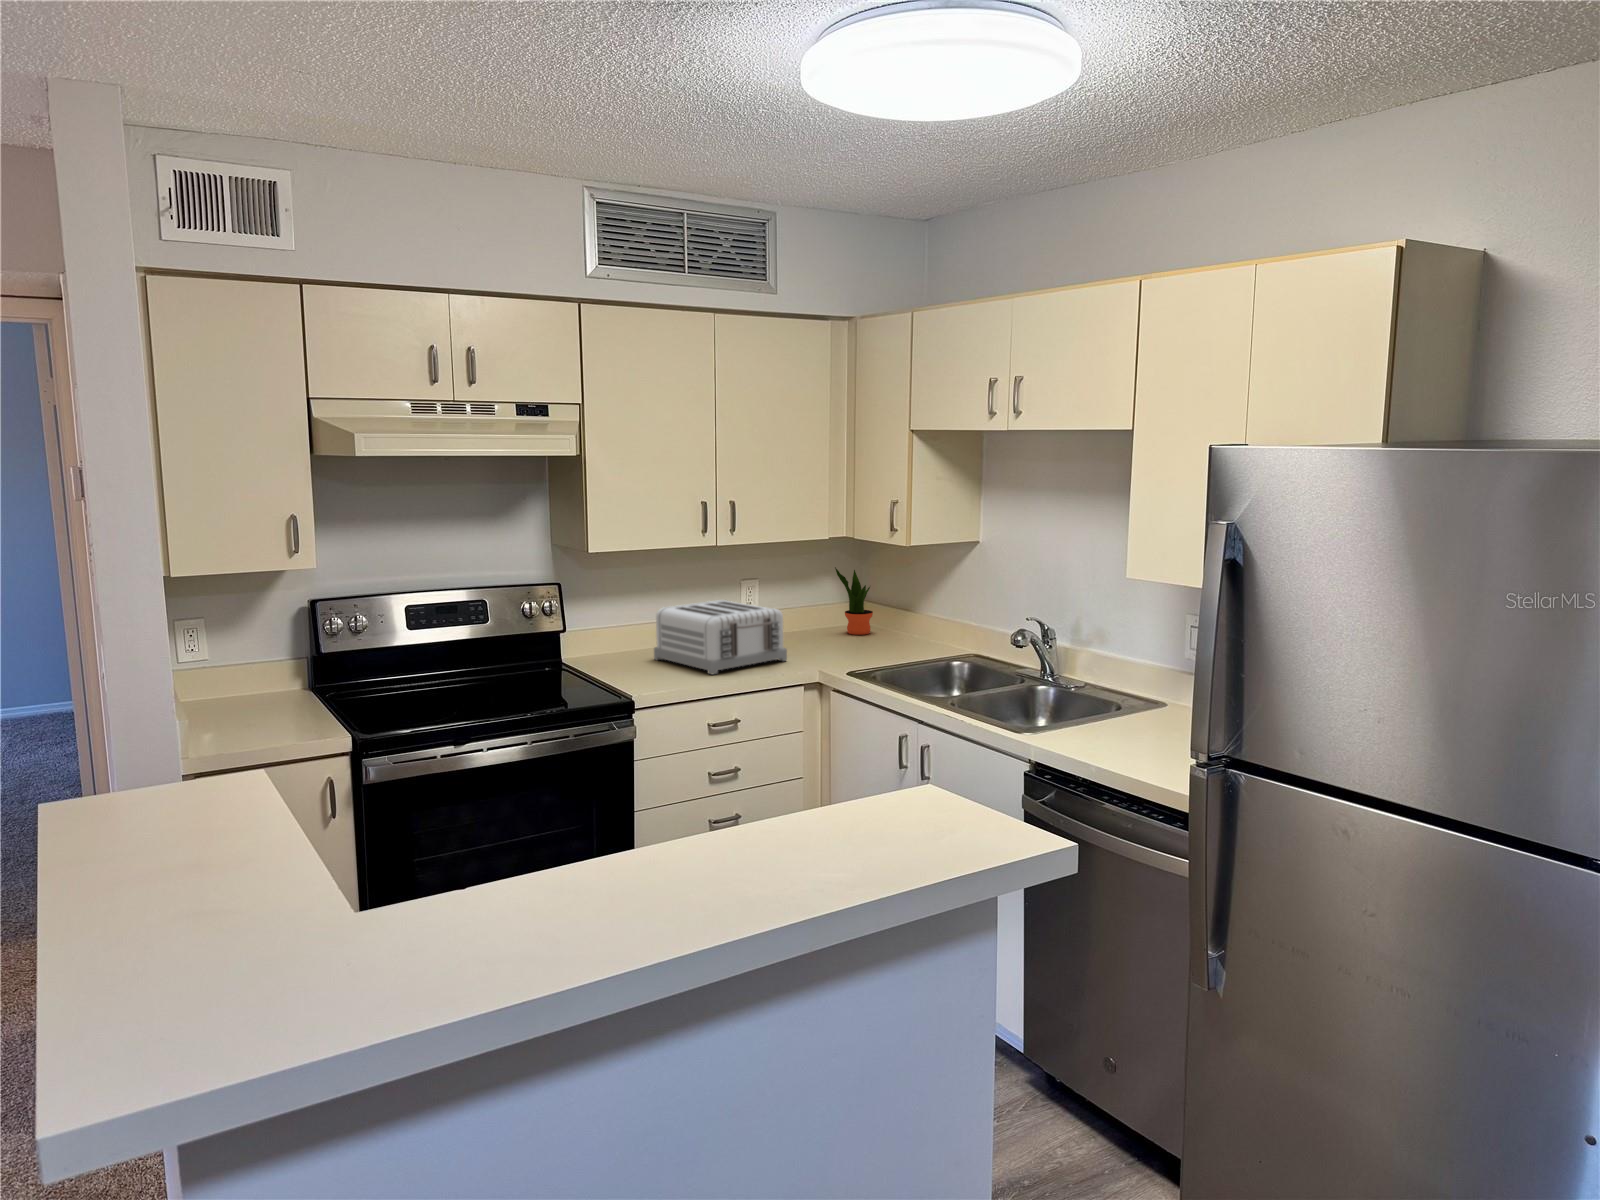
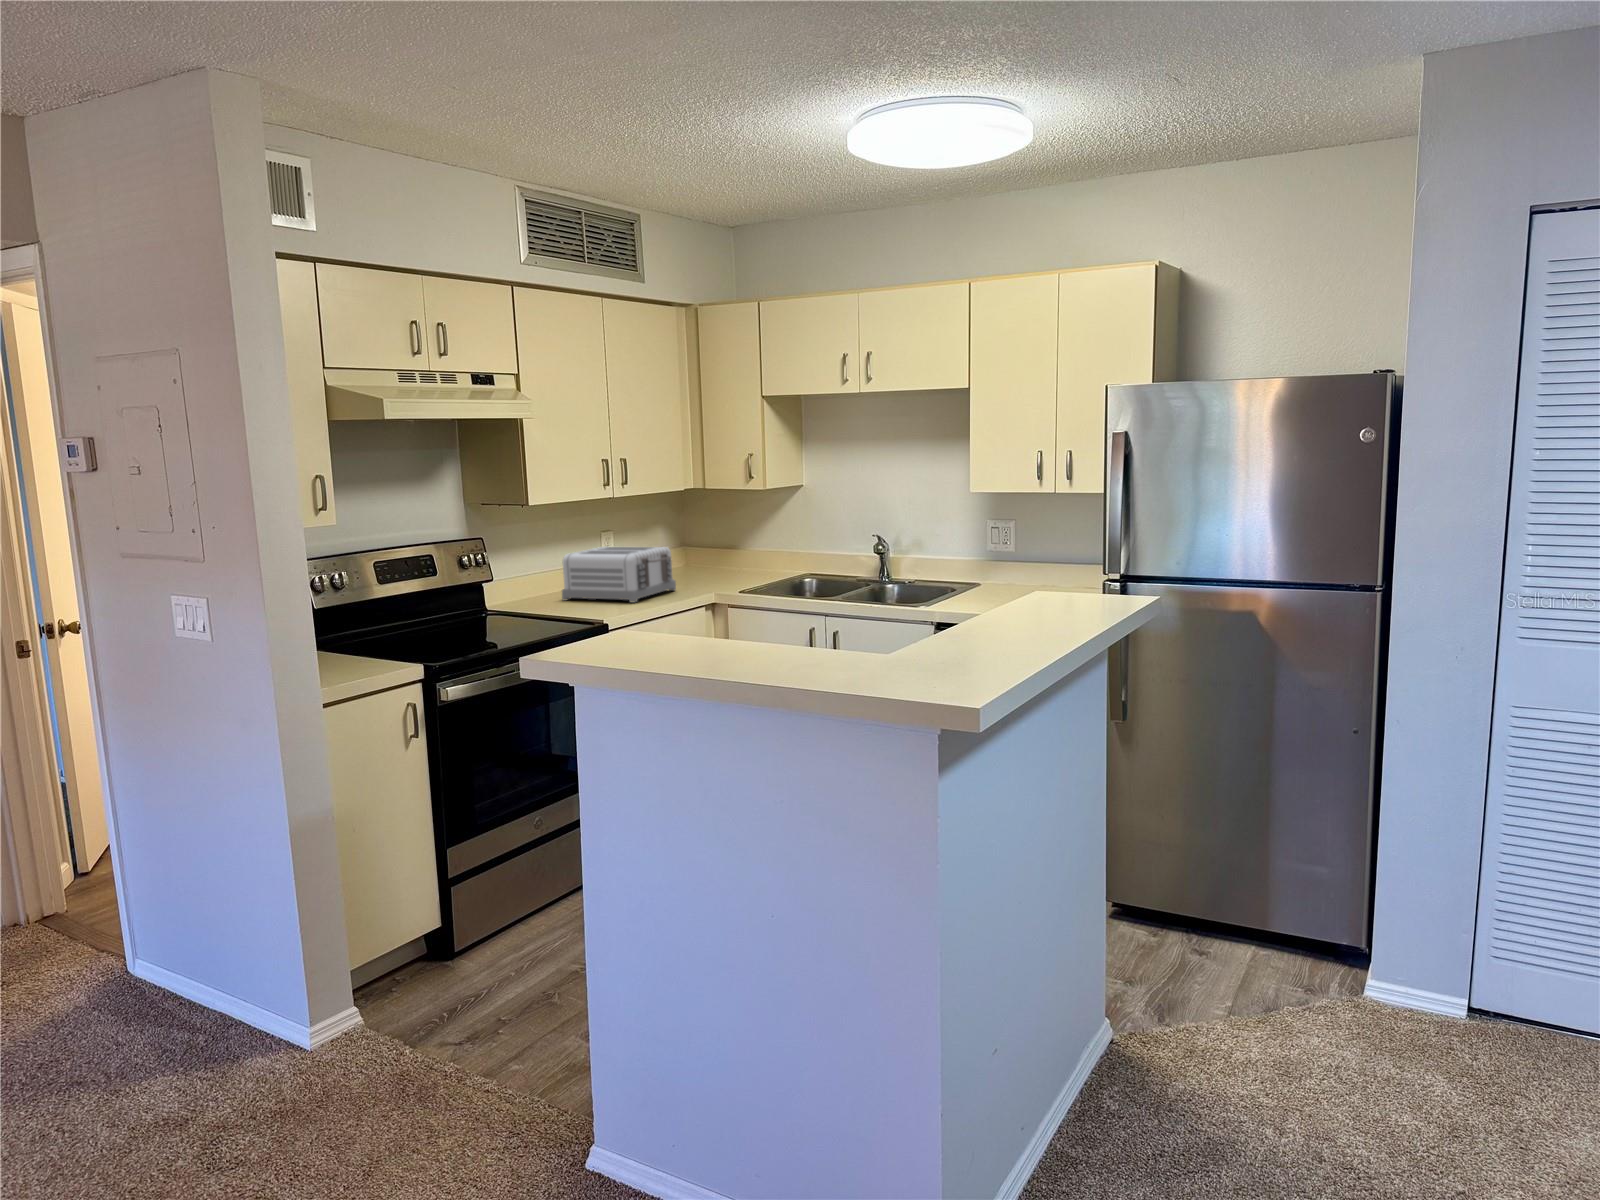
potted plant: present [835,567,873,635] -> none [676,515,708,572]

